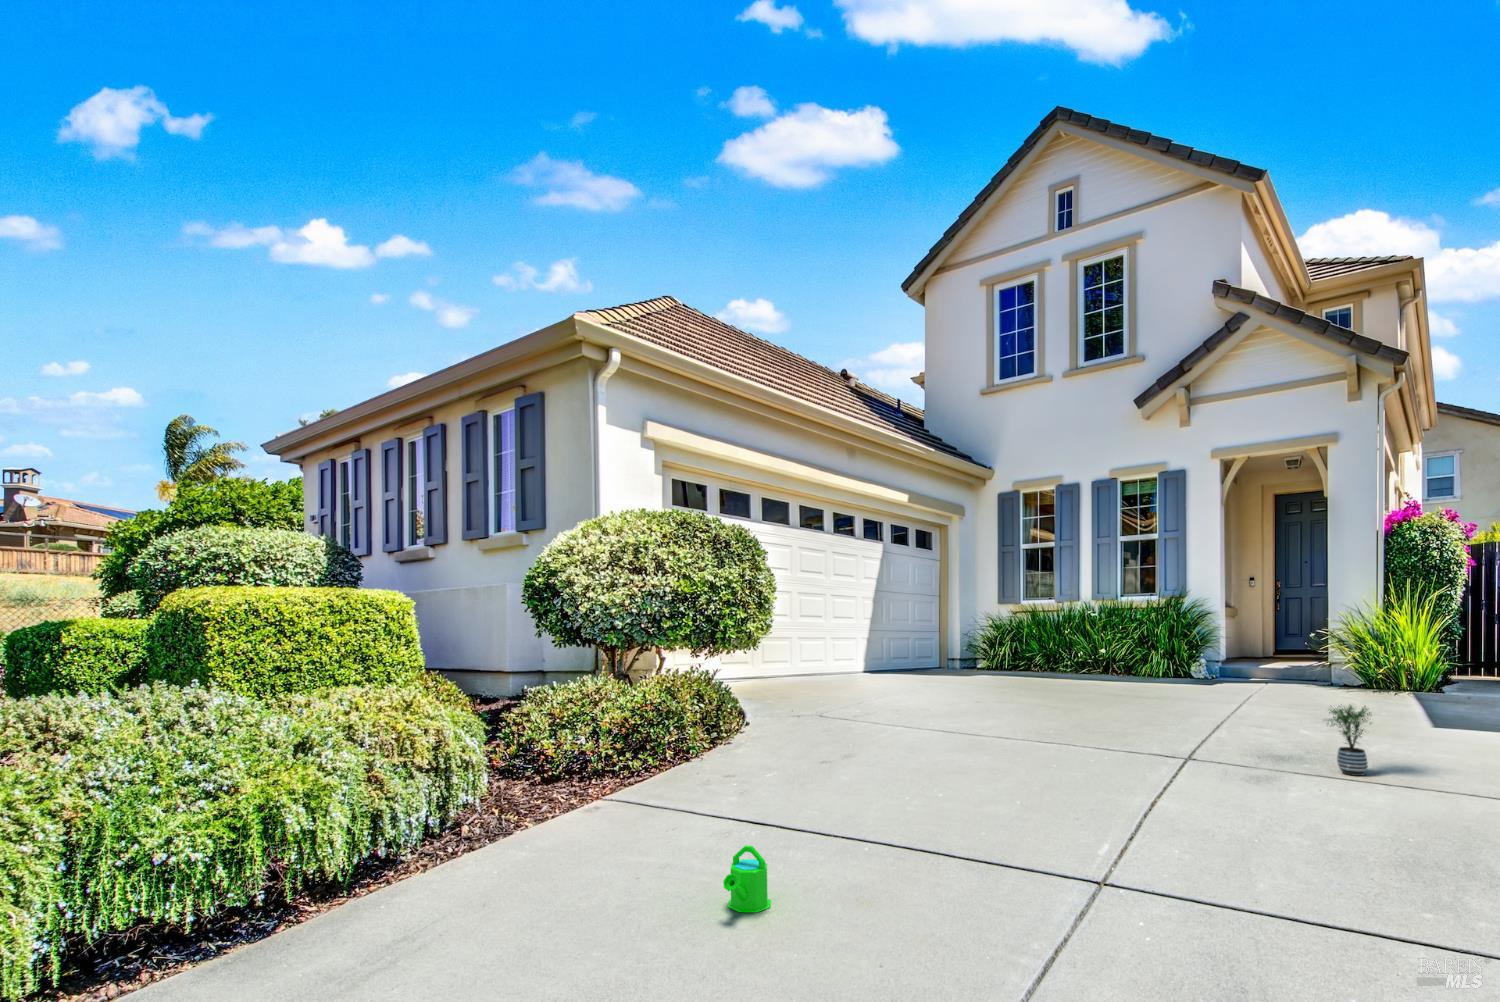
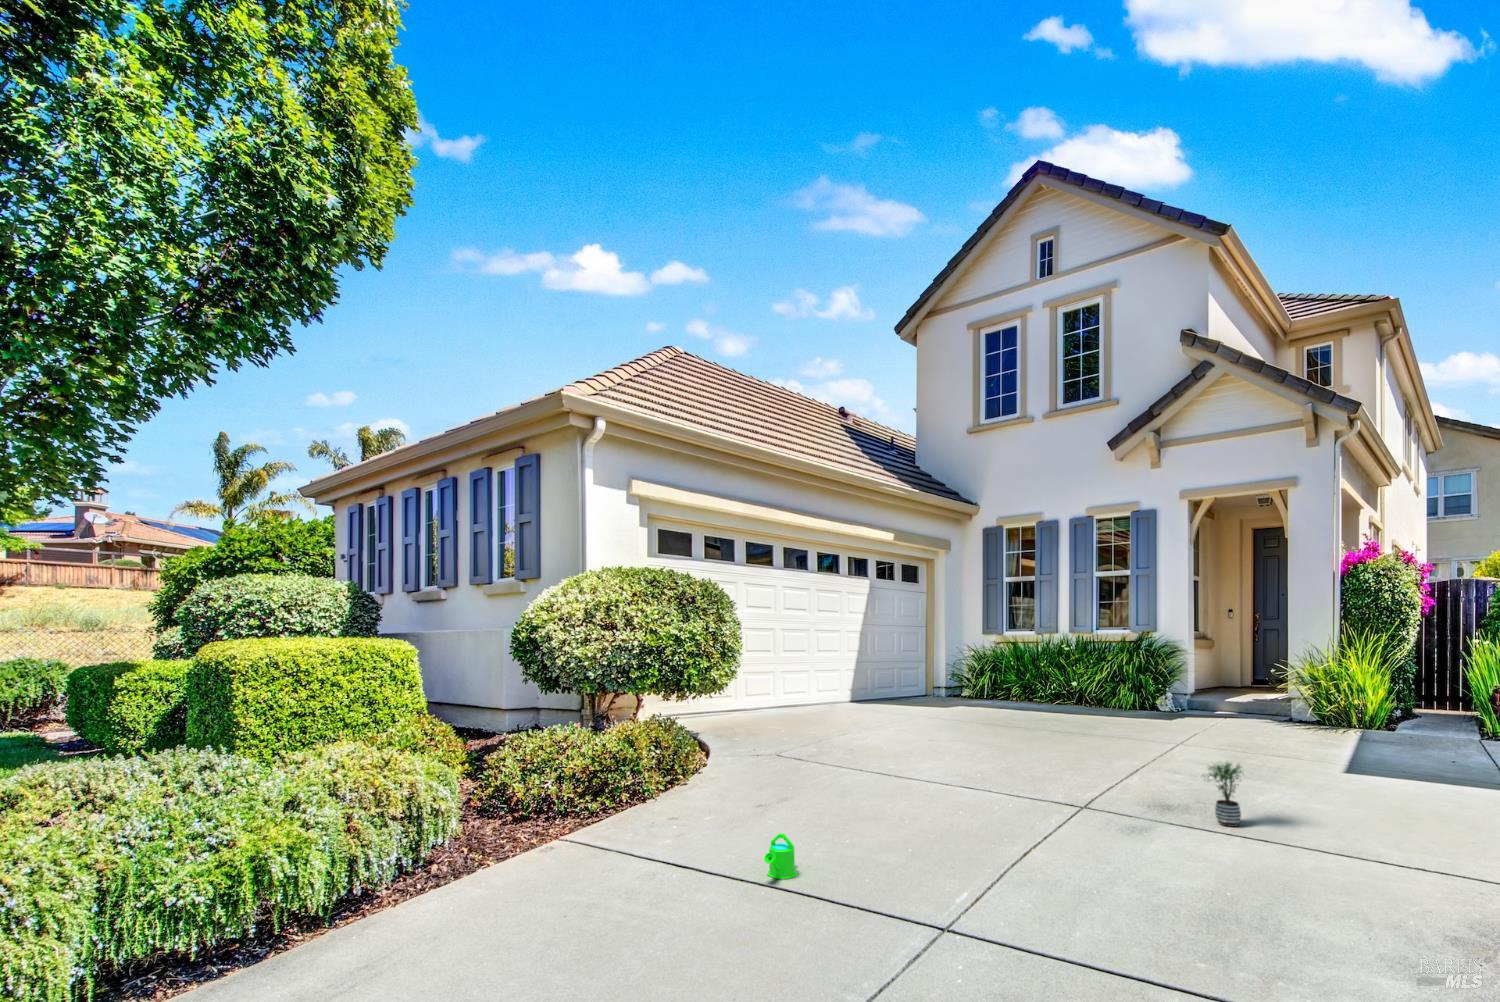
watering can: present [723,845,771,912] -> present [764,833,797,879]

